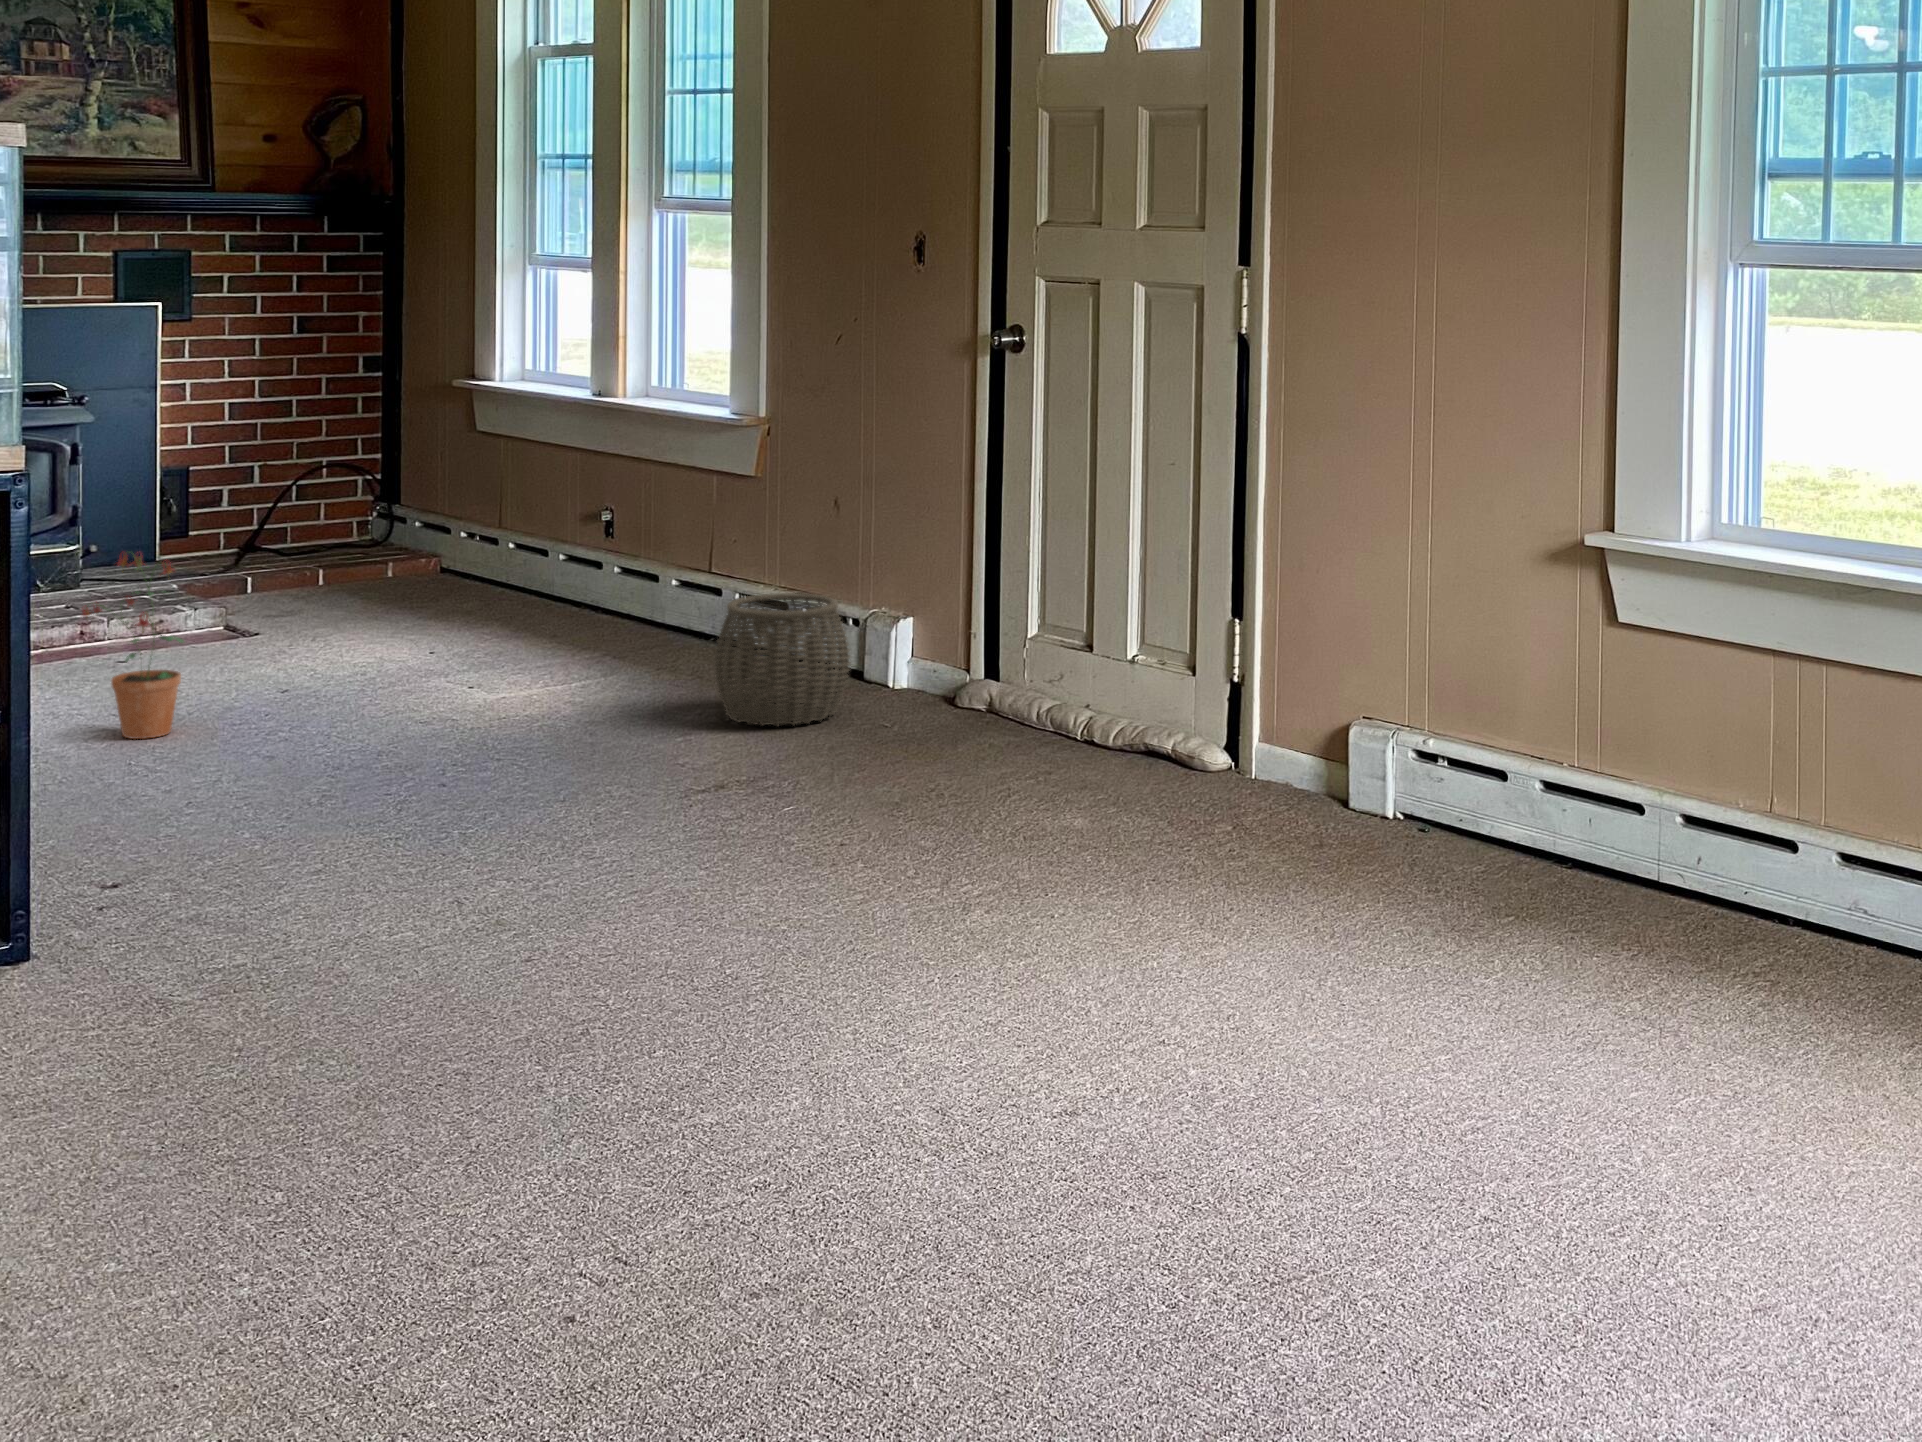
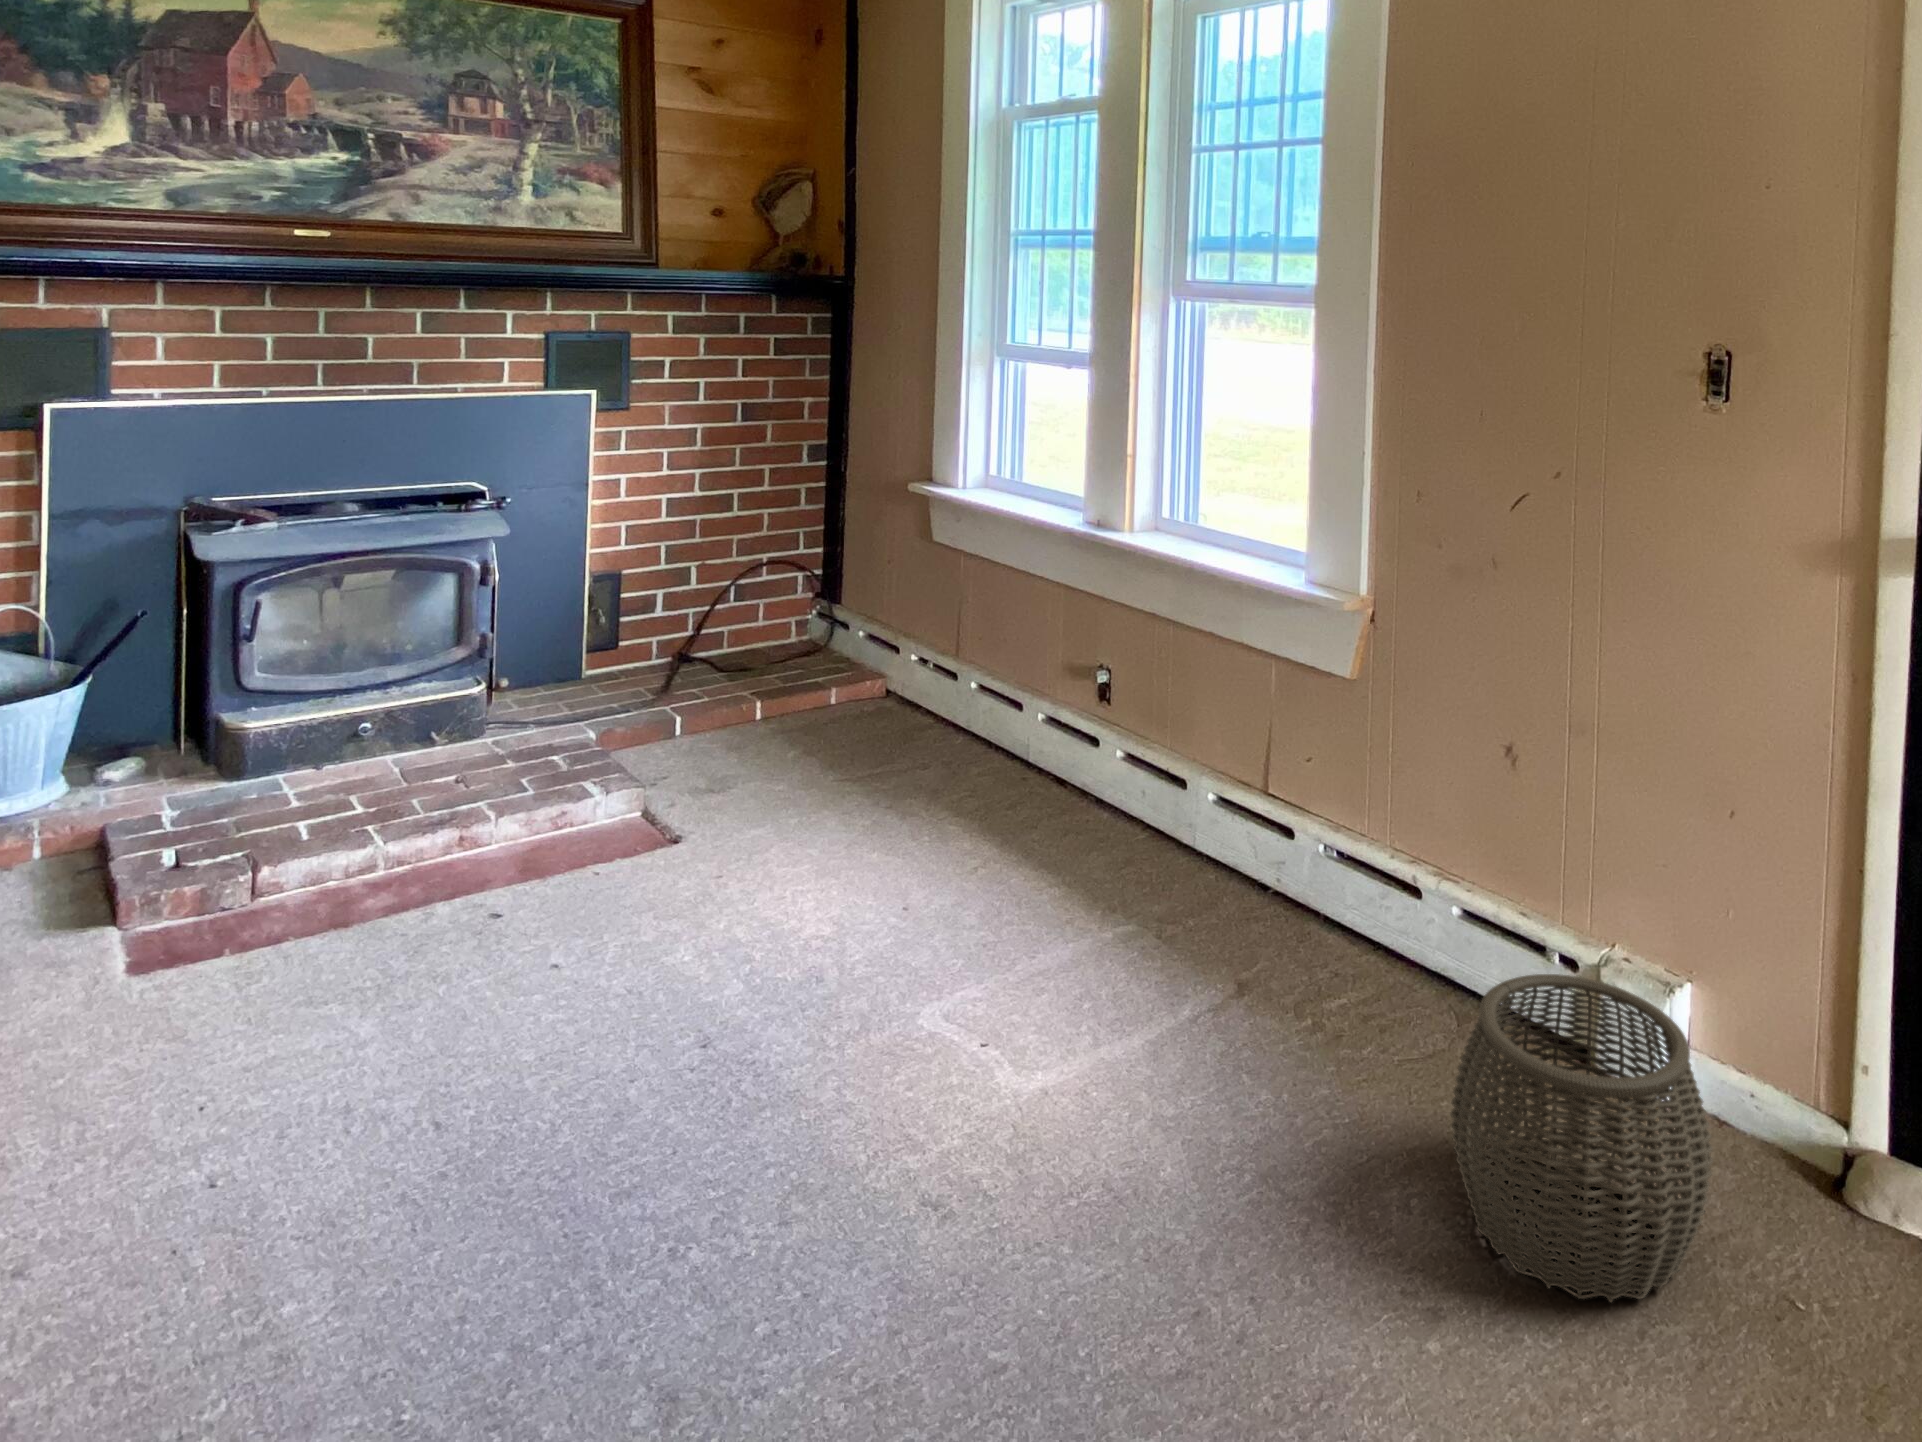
potted plant: present [82,552,183,739] -> none [339,909,538,1292]

